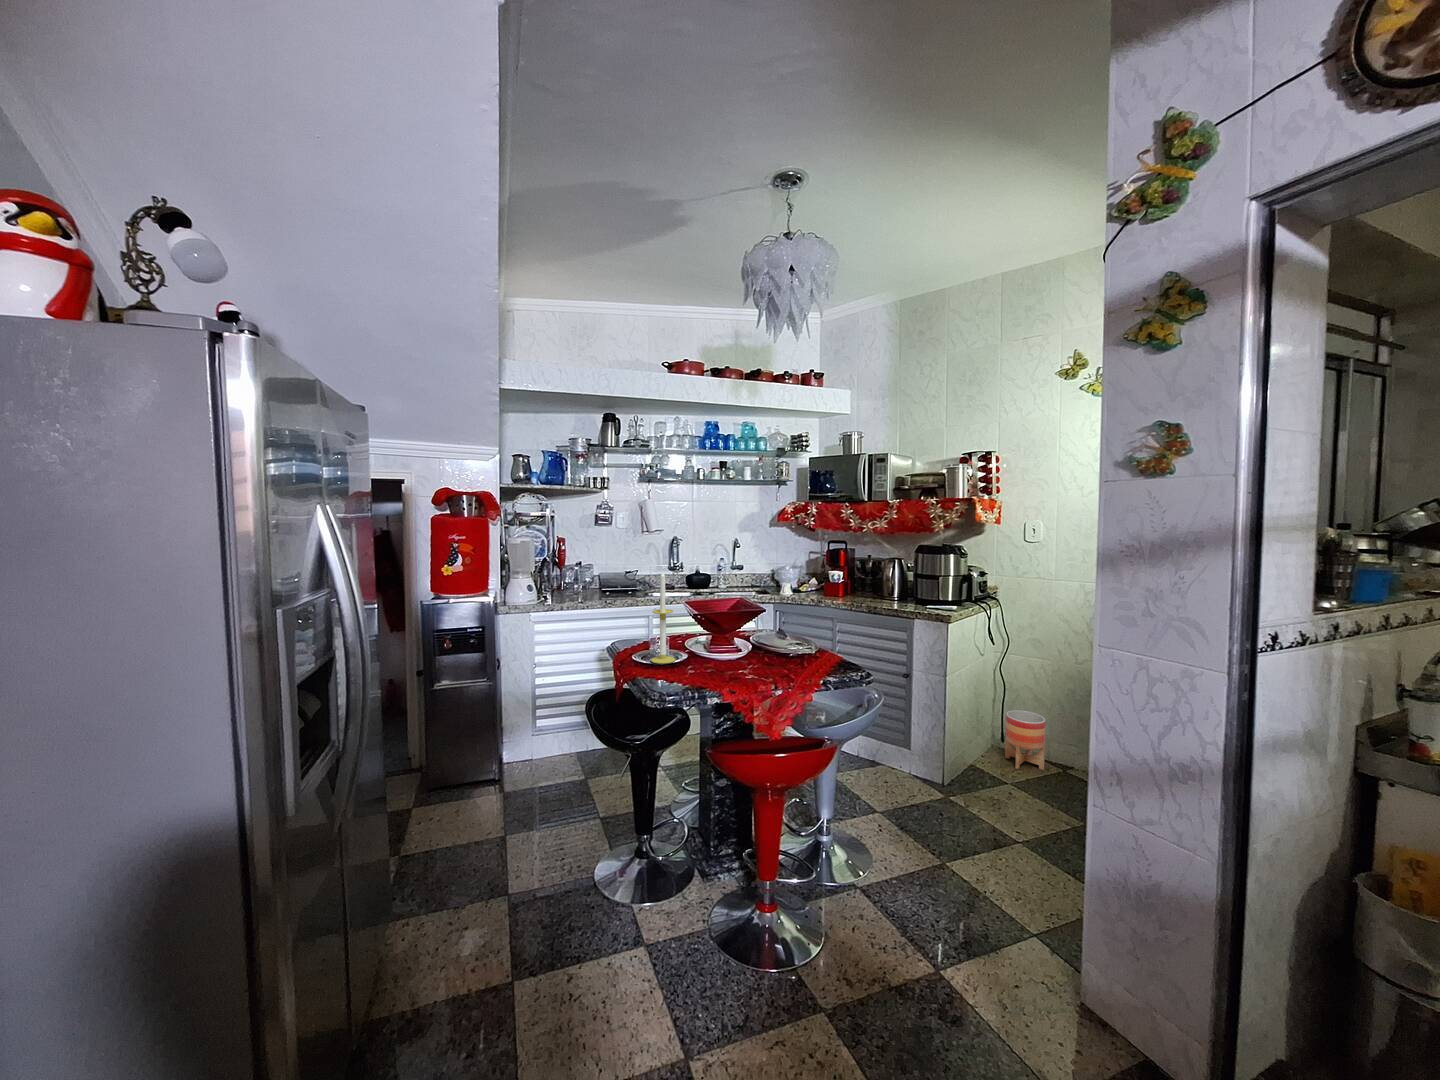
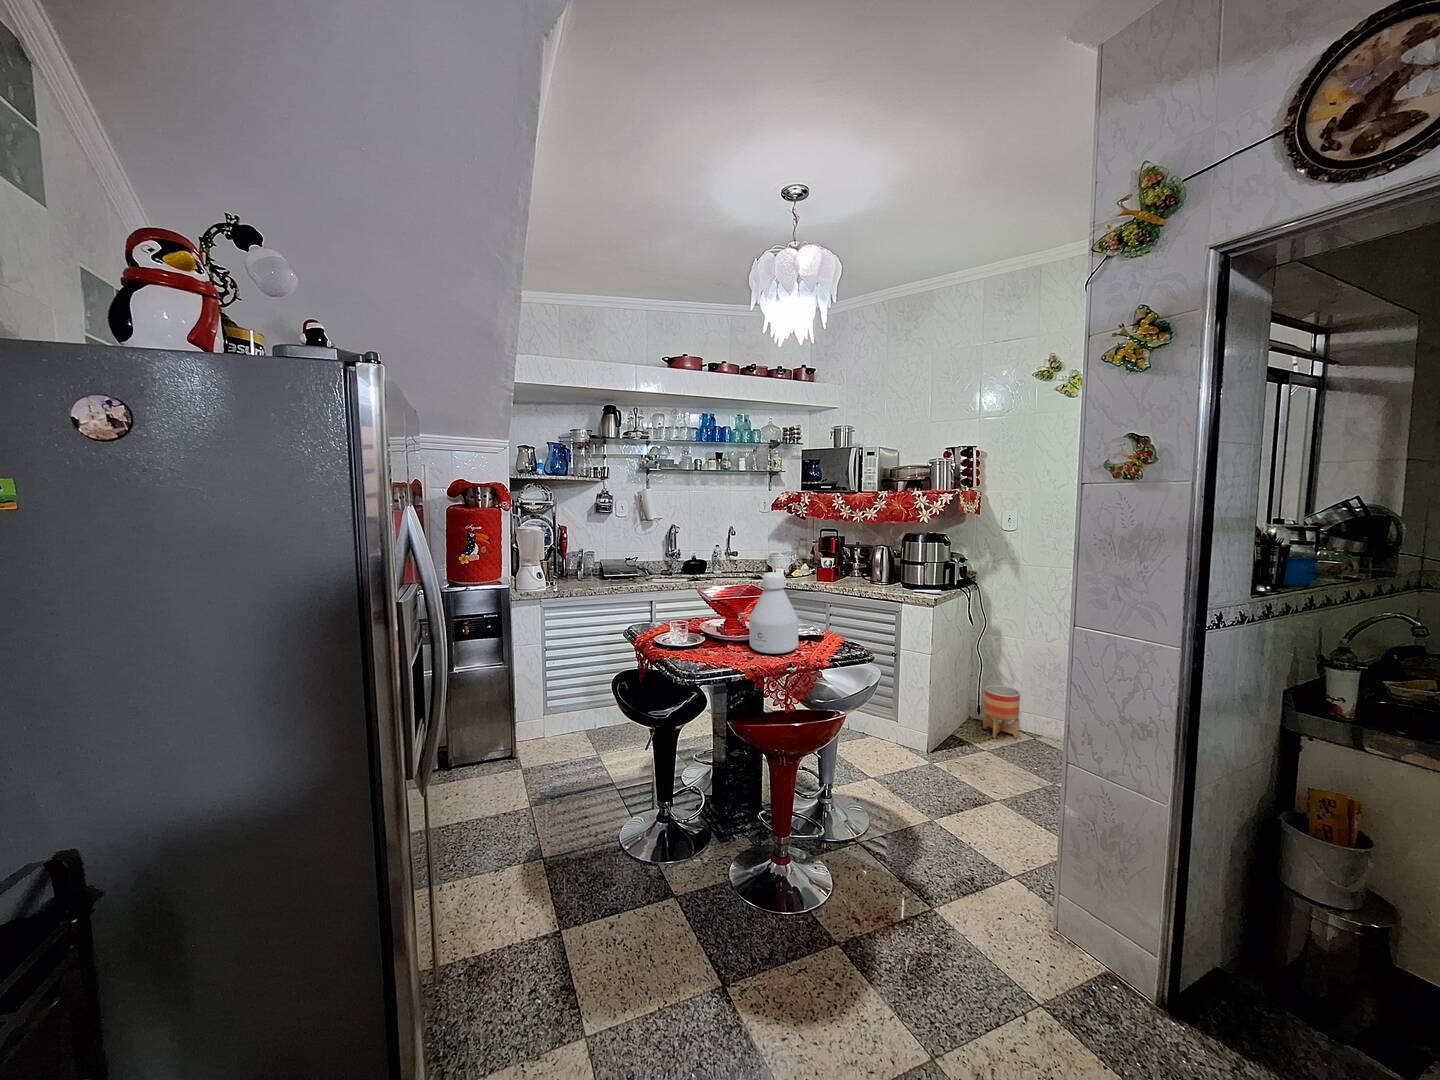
candle: present [651,571,675,664] -> none [674,560,697,645]
bottle: none [730,584,784,674] -> present [749,572,798,654]

